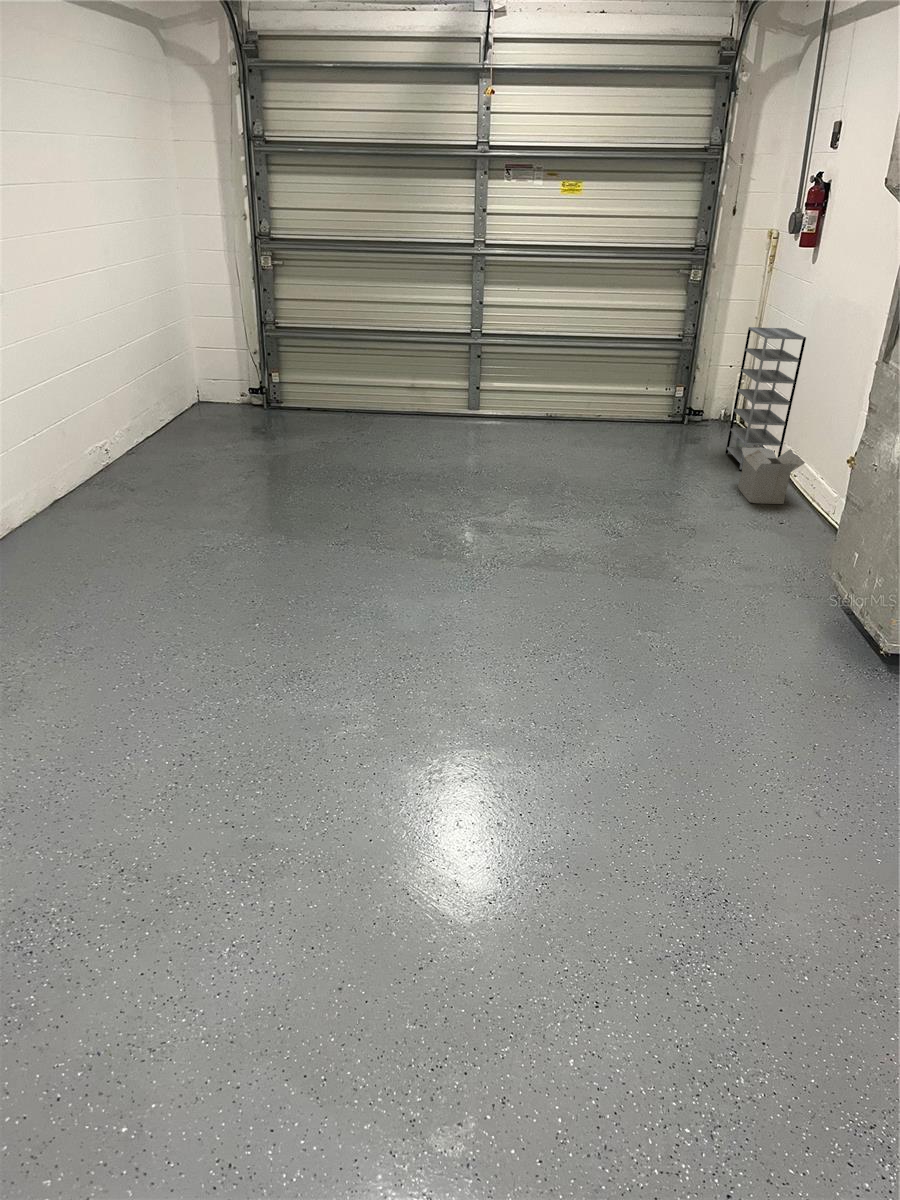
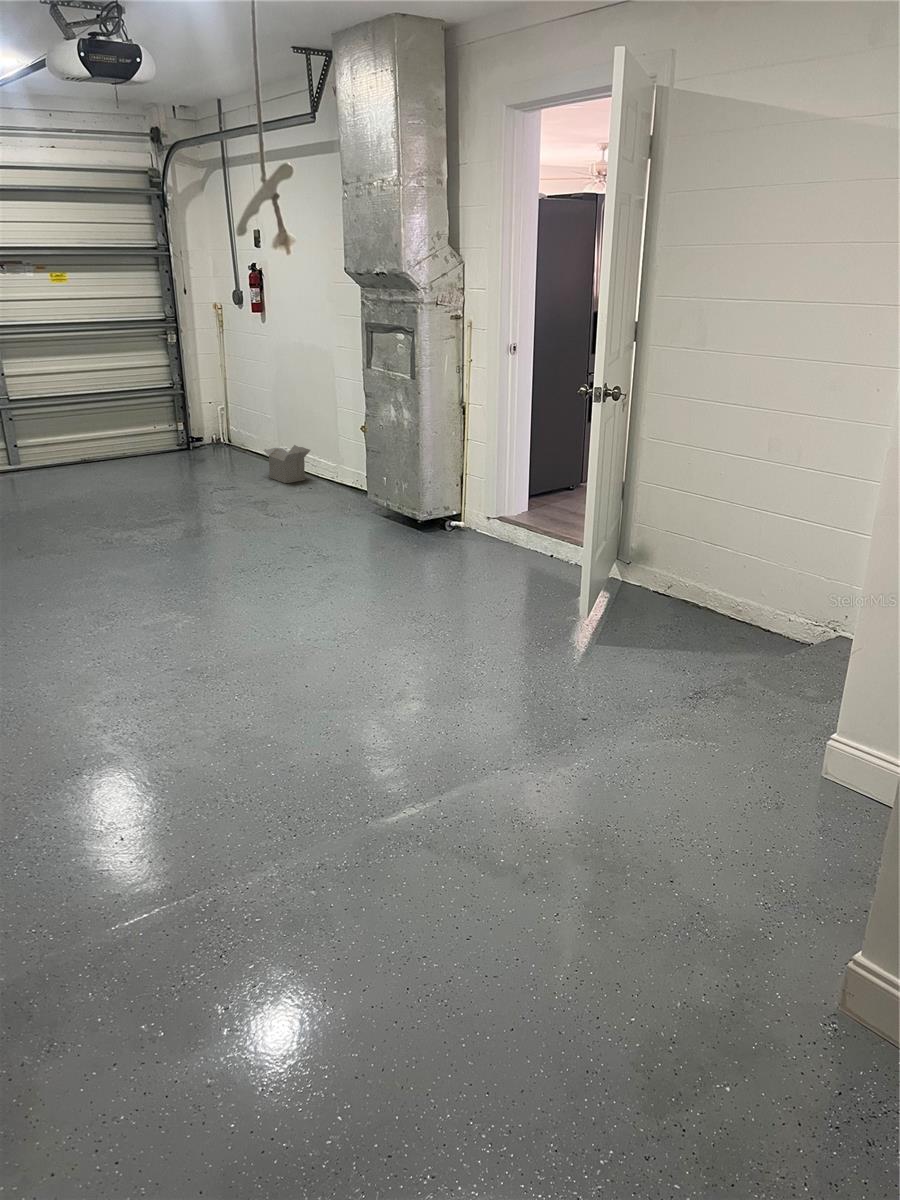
shelving unit: present [725,327,806,471] -> none [234,368,284,469]

